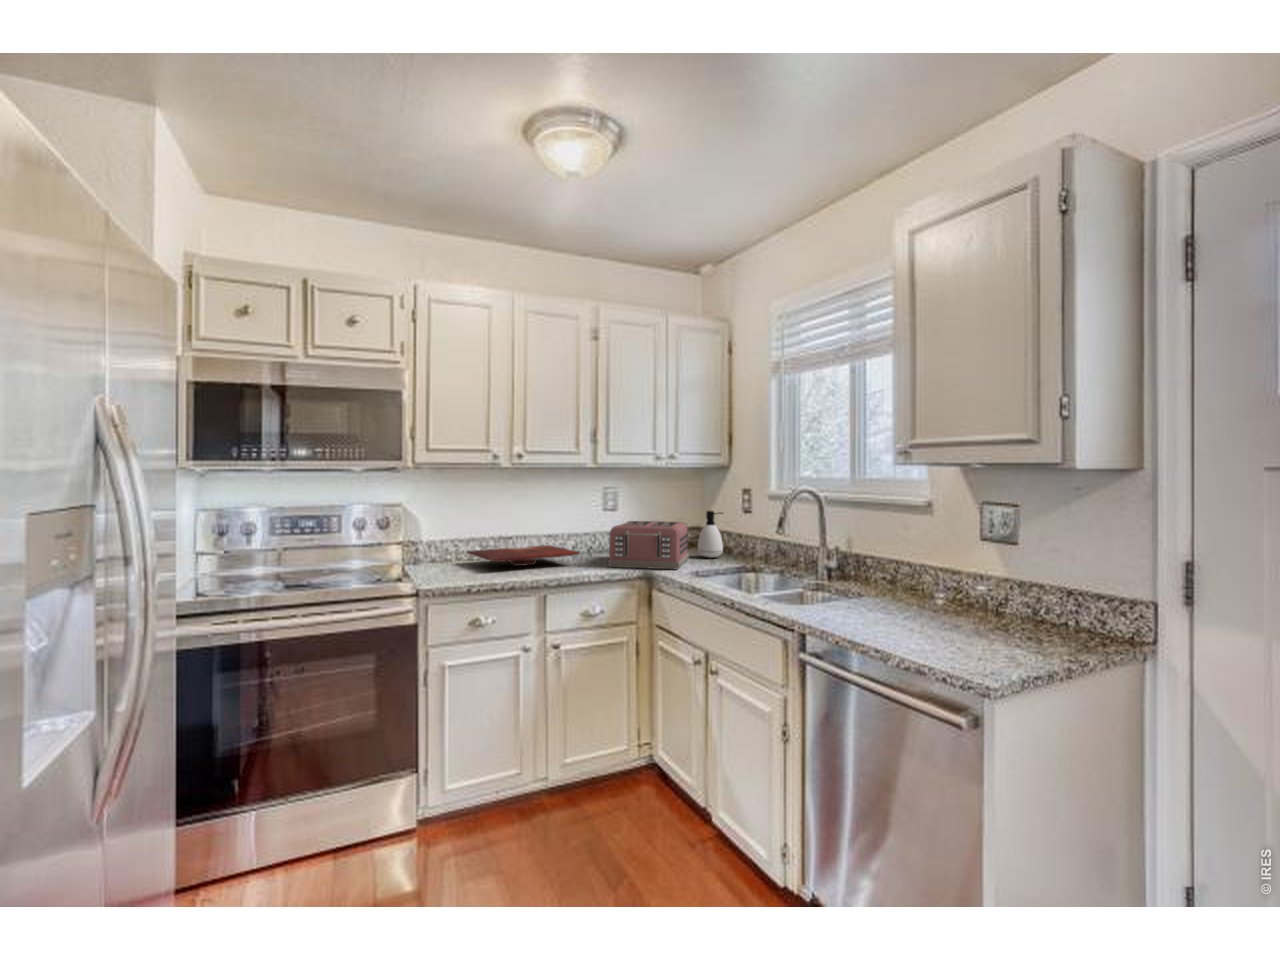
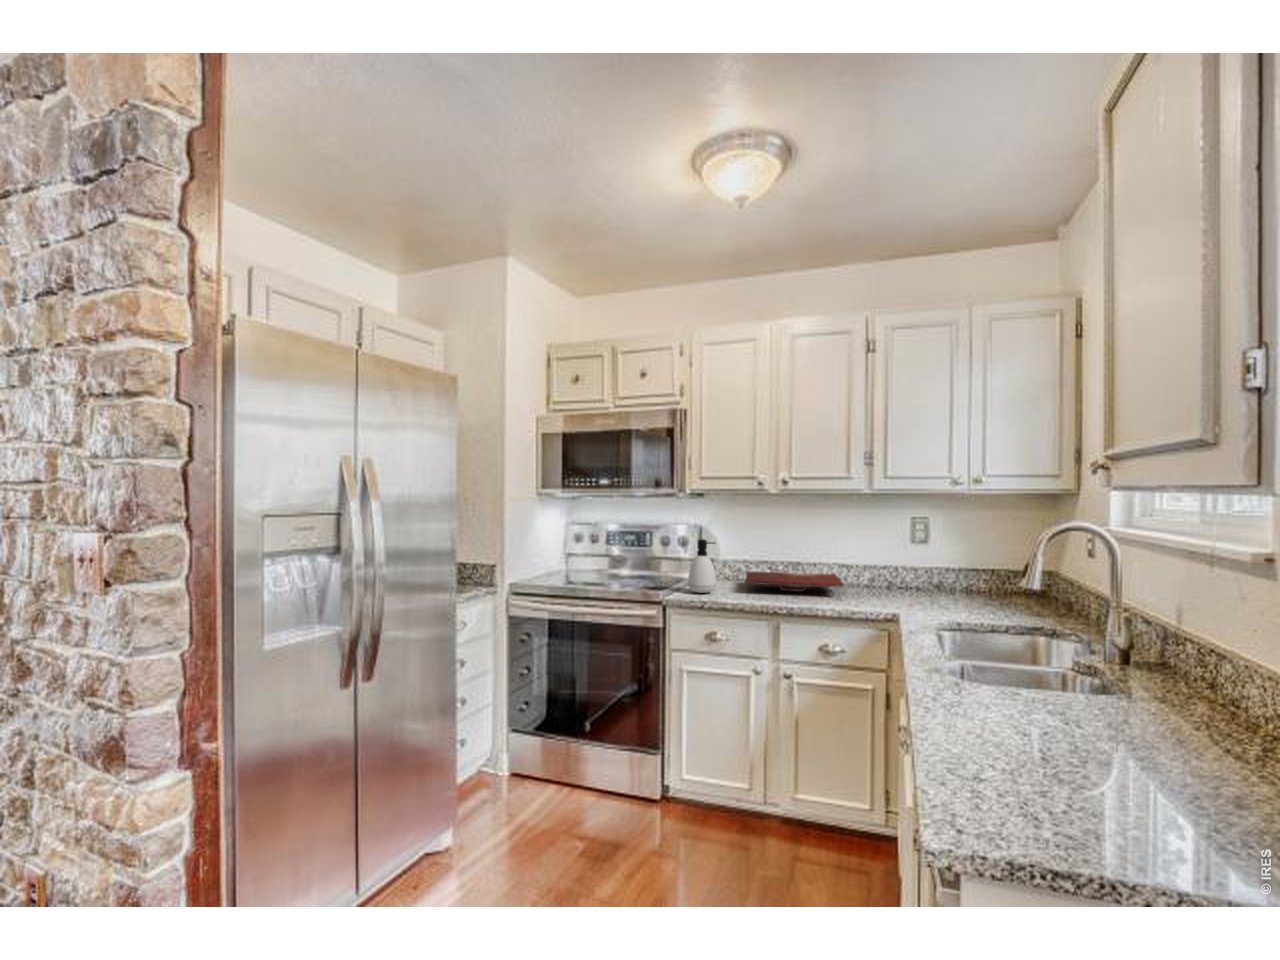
soap dispenser: present [698,511,723,558] -> present [688,539,717,593]
toaster: present [608,521,689,569] -> none [870,555,996,617]

